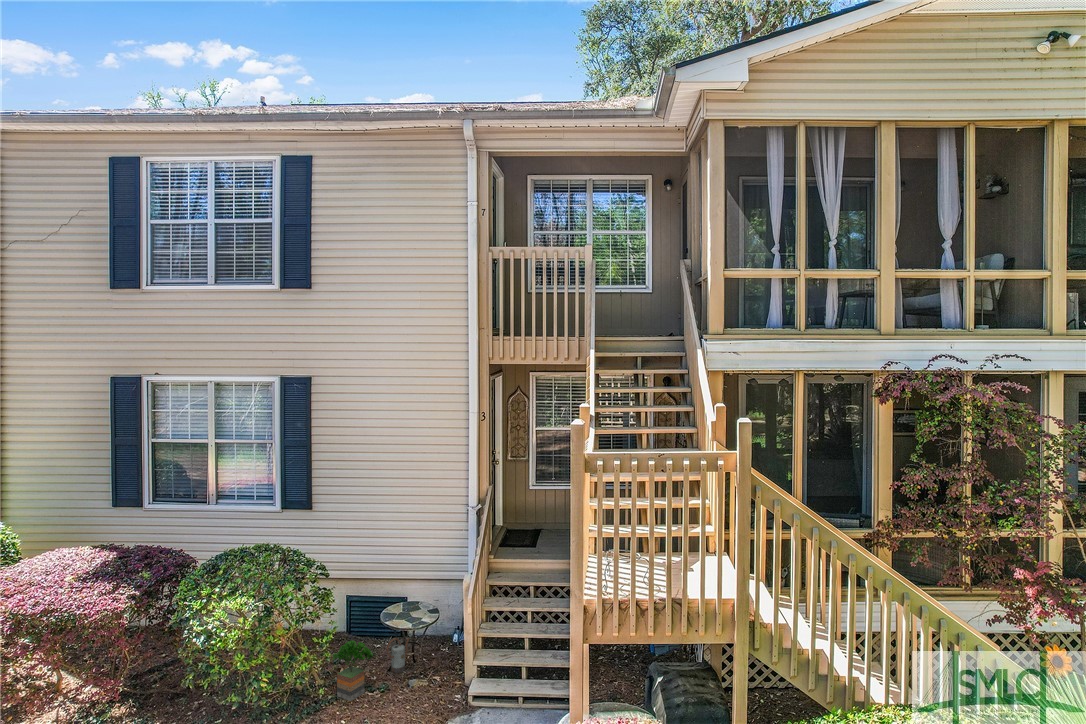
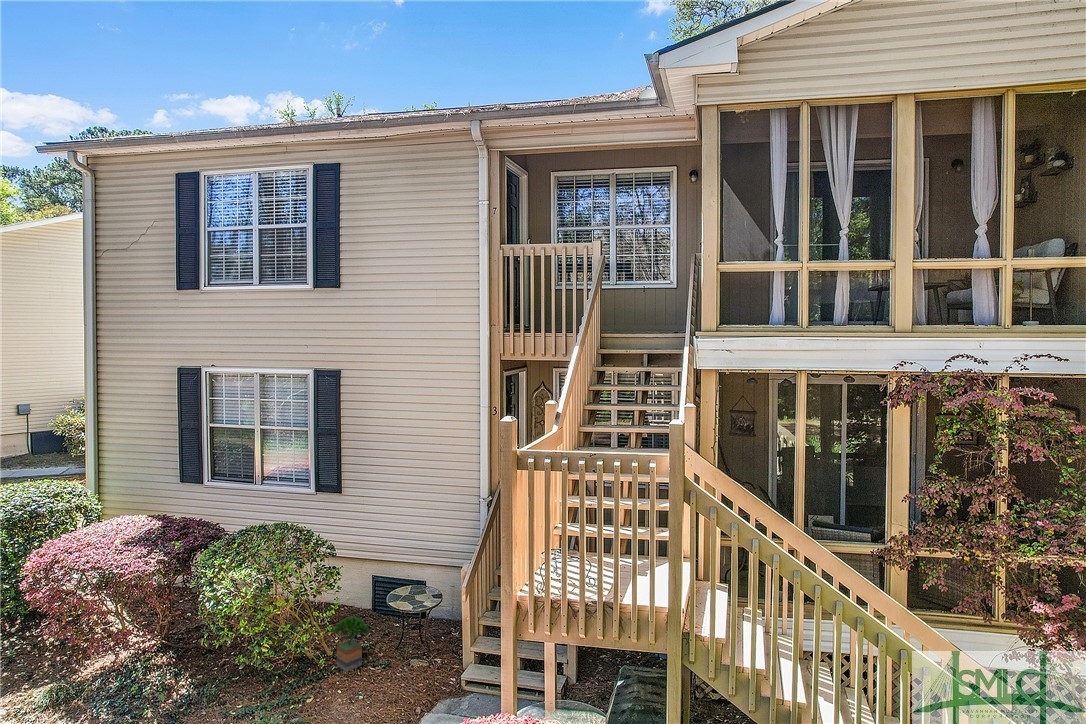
watering can: present [387,638,409,673] -> none [388,617,413,650]

